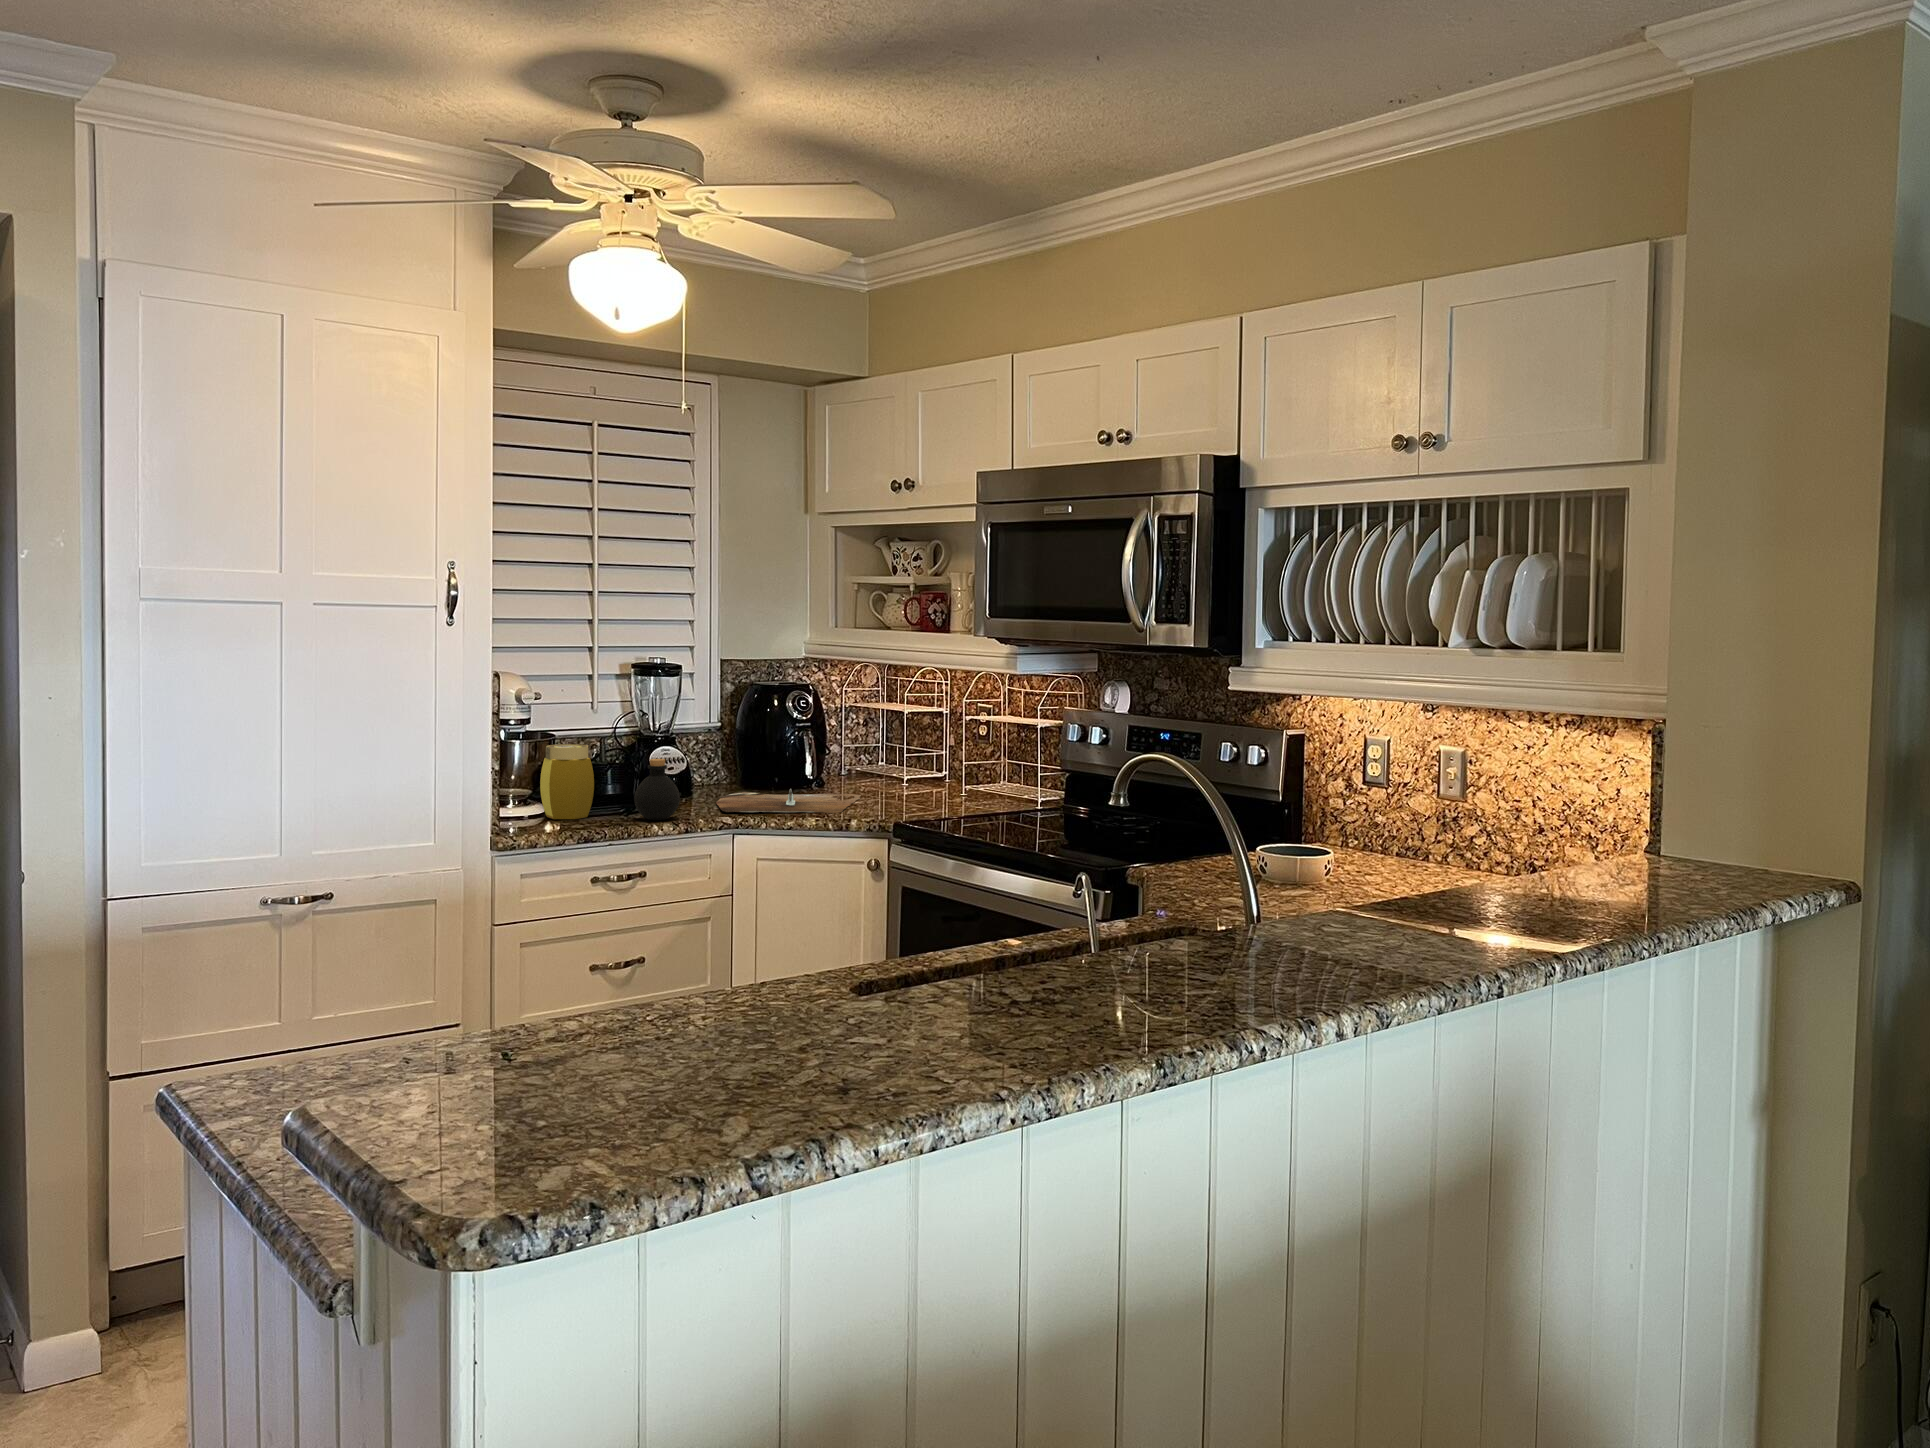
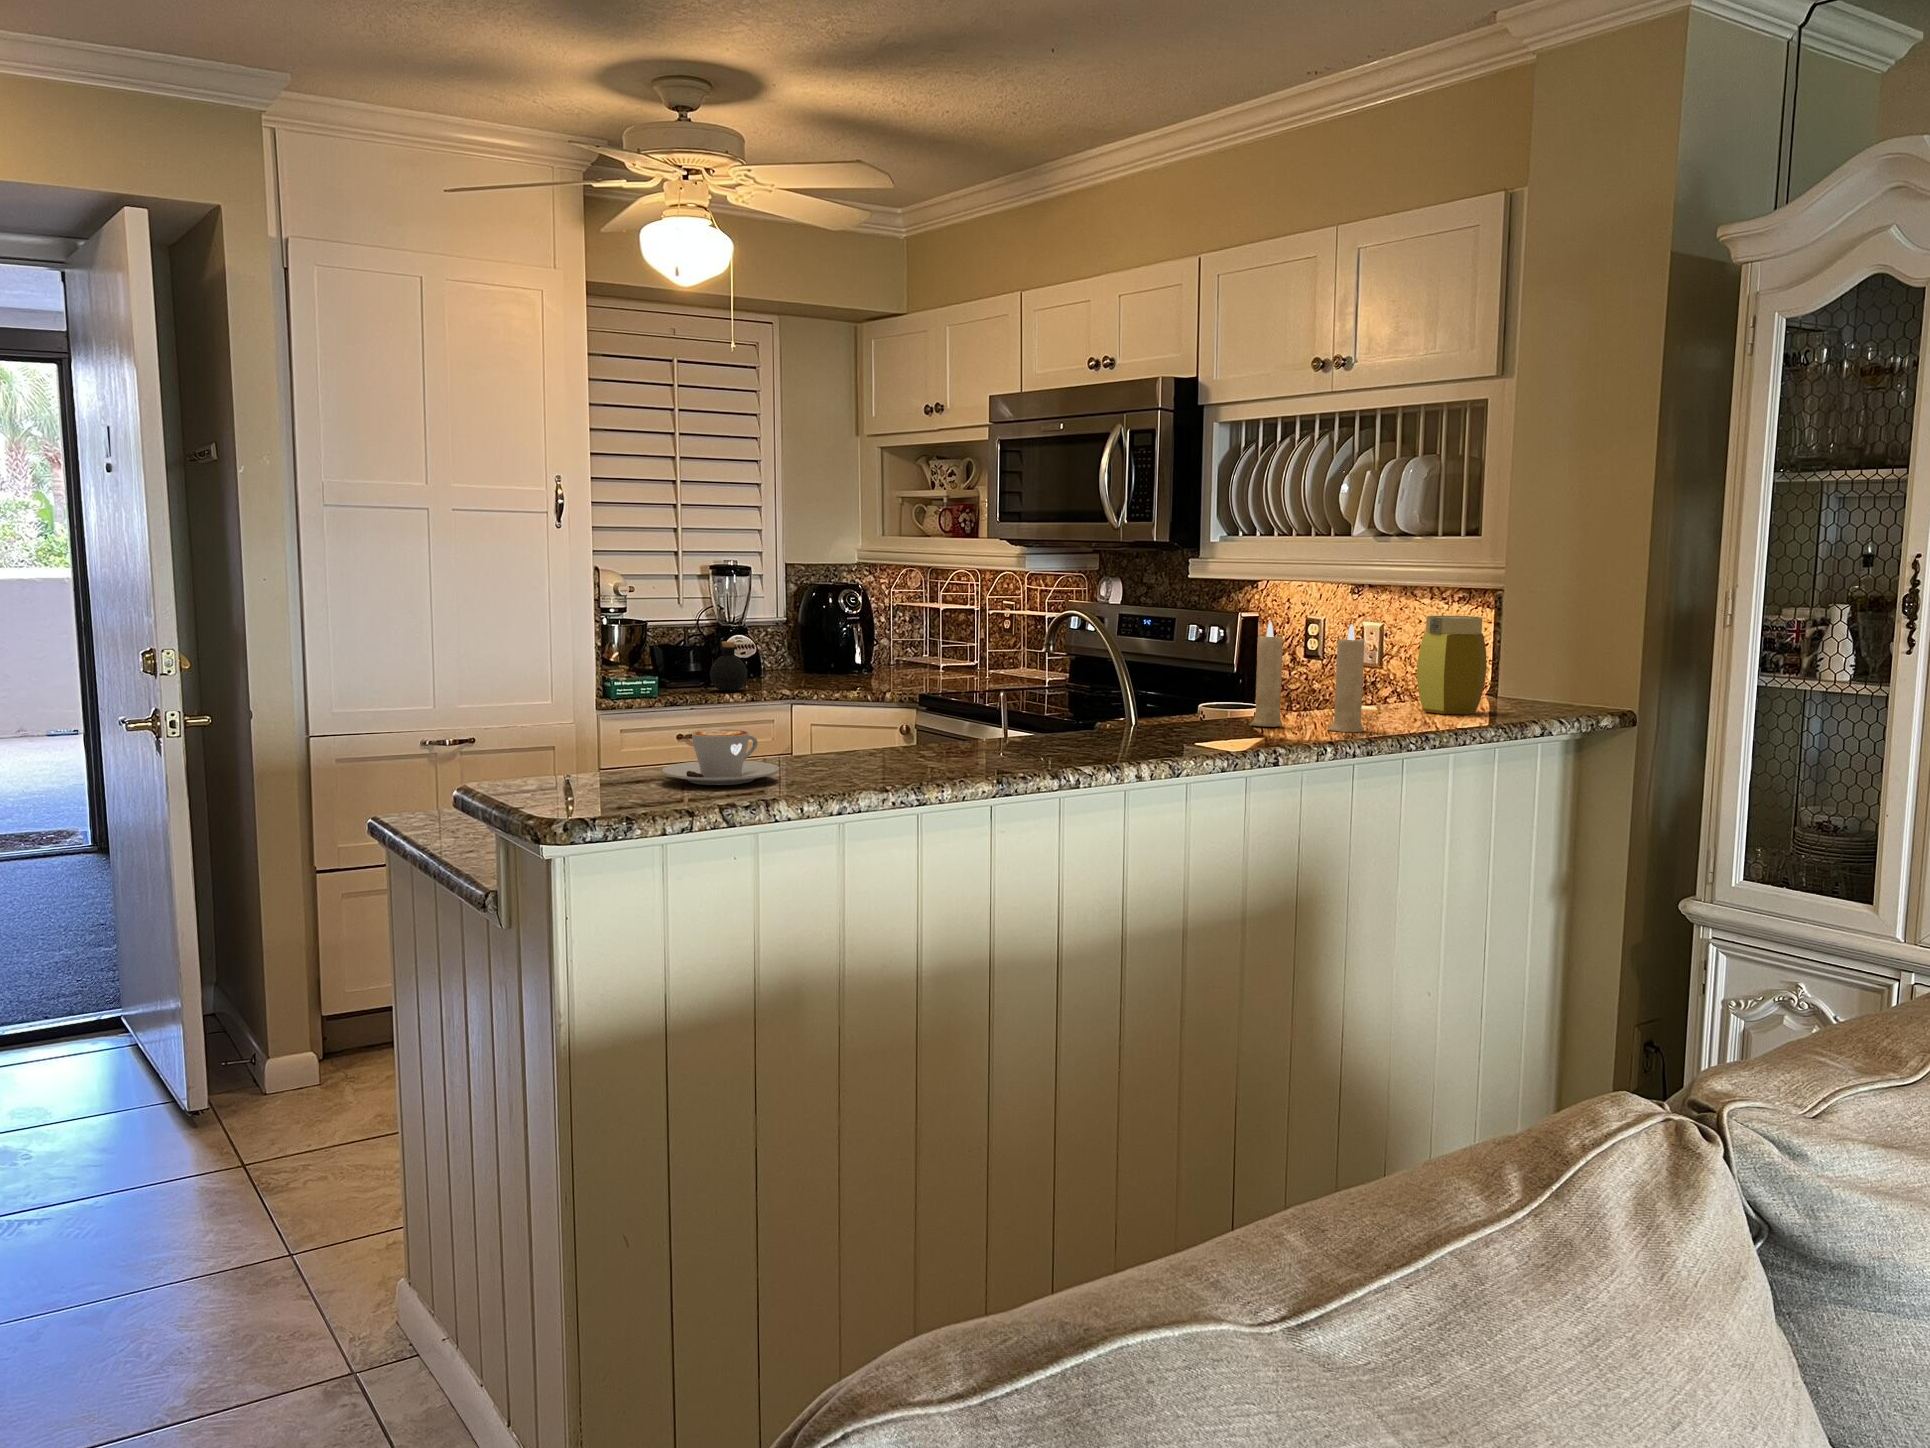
jar: present [540,744,594,819] -> present [1417,616,1487,714]
candle: none [1411,773,1576,932] -> present [1250,621,1364,732]
cutting board: present [716,789,861,813] -> none [779,669,902,688]
coffee cup: none [633,995,824,1099] -> present [662,729,779,785]

